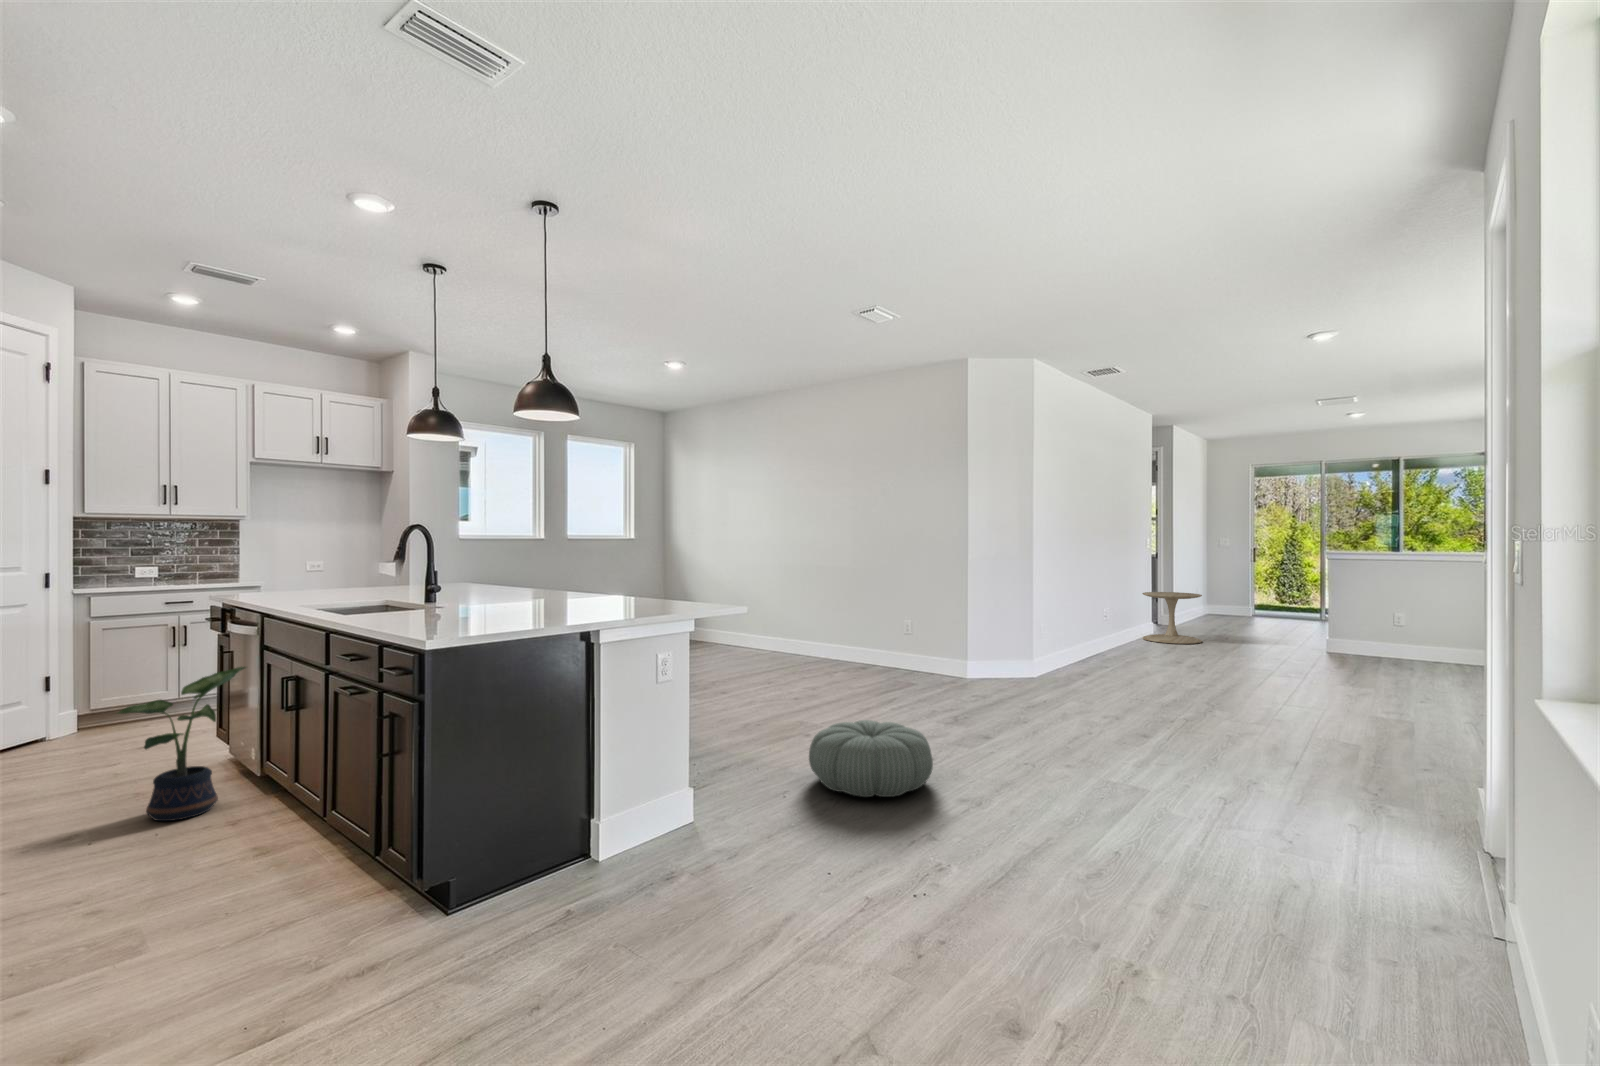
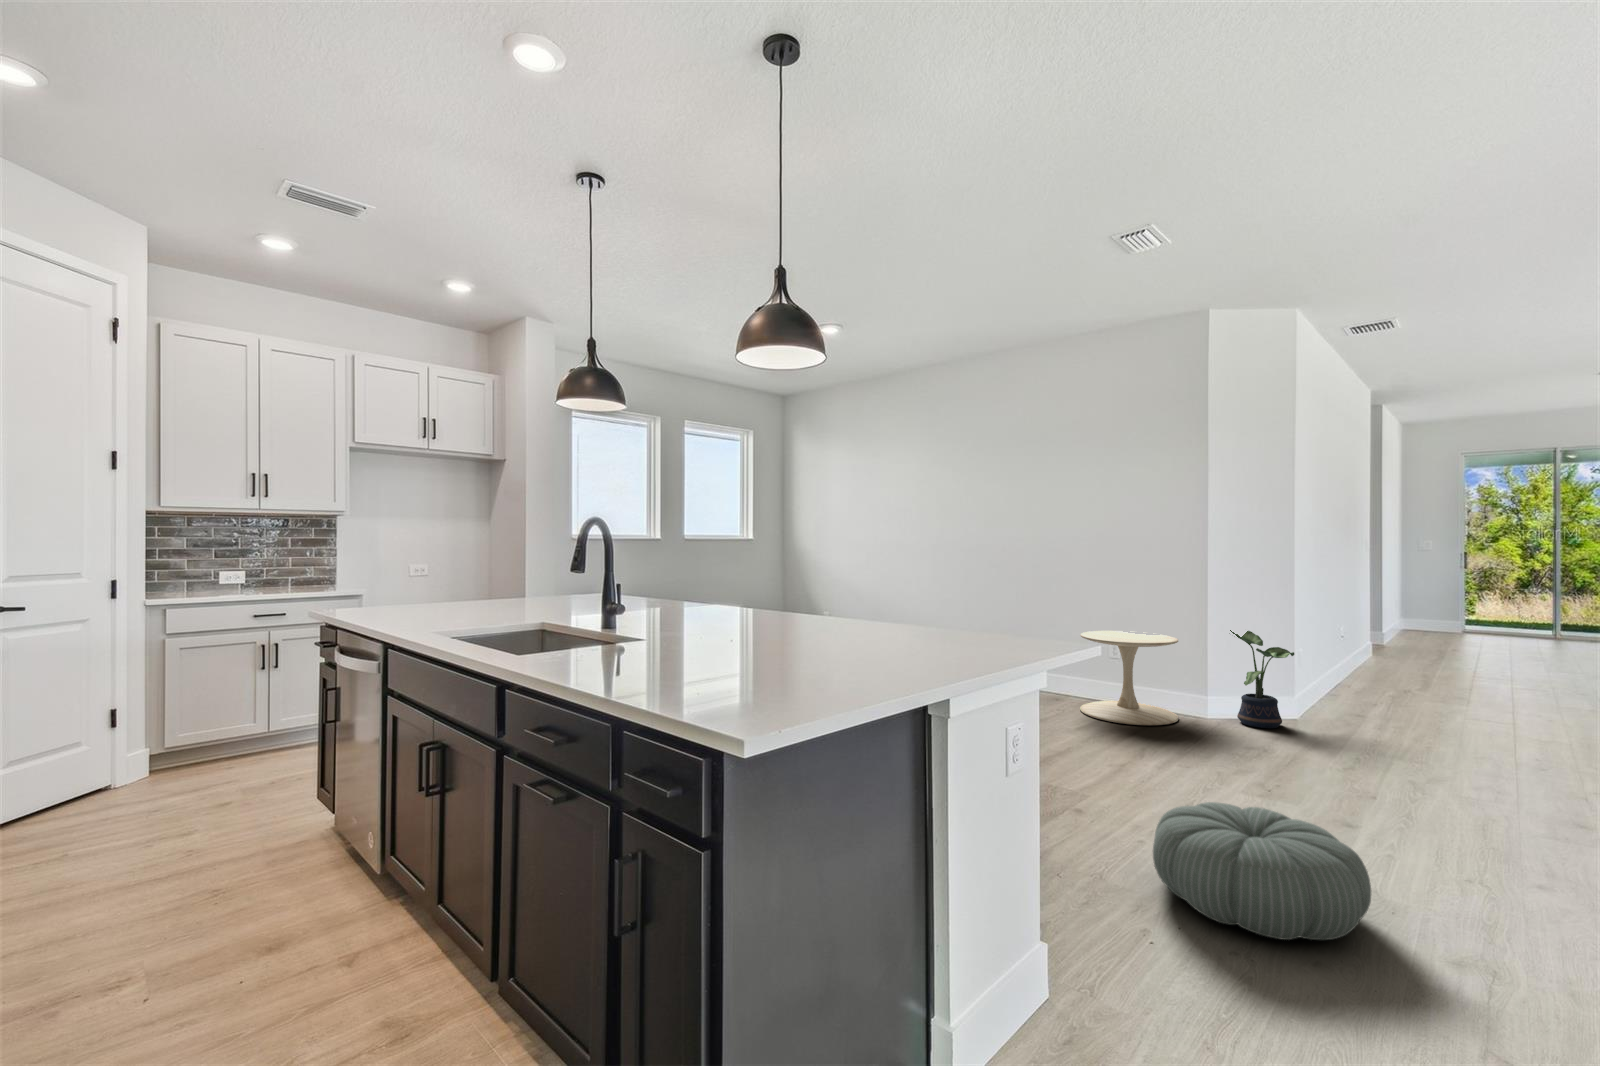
side table: present [1142,592,1202,644] -> present [1080,631,1178,725]
potted plant: present [118,667,246,821] -> present [1230,630,1294,728]

